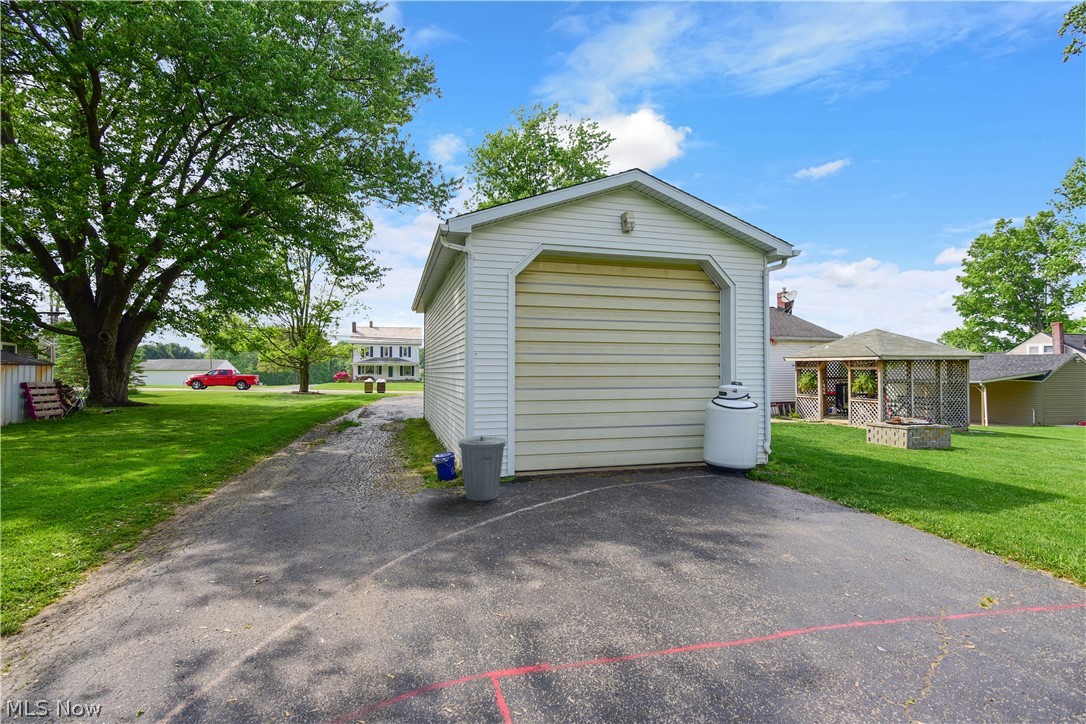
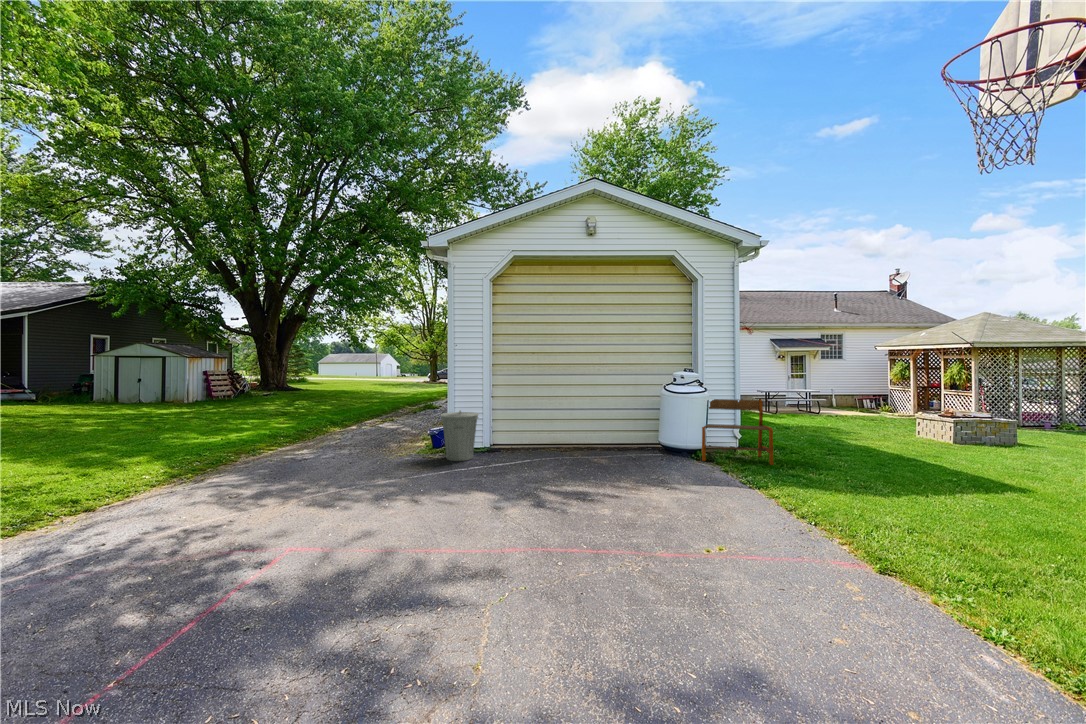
bench: none [732,414,818,483] -> present [702,399,774,465]

